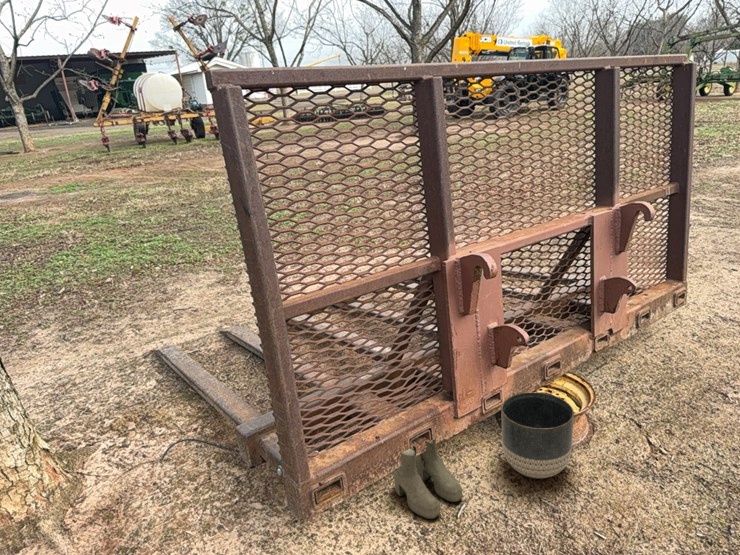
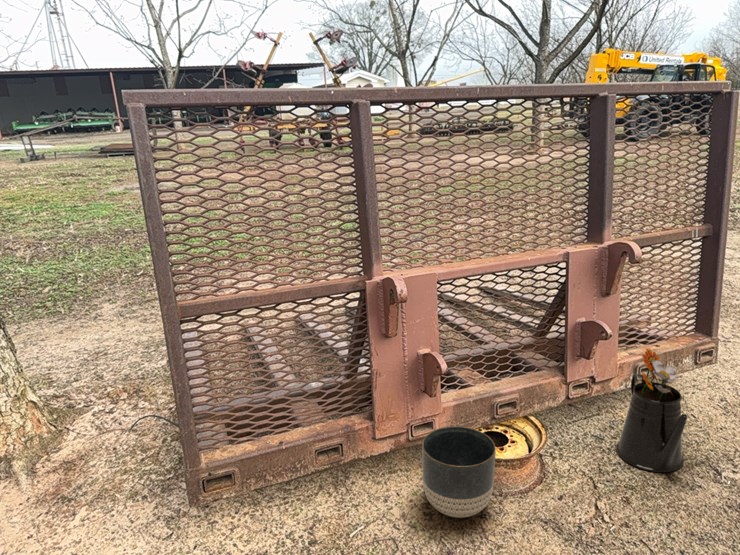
watering can: none [635,293,710,404] -> present [616,349,688,472]
boots: present [393,437,463,519] -> none [308,446,368,533]

